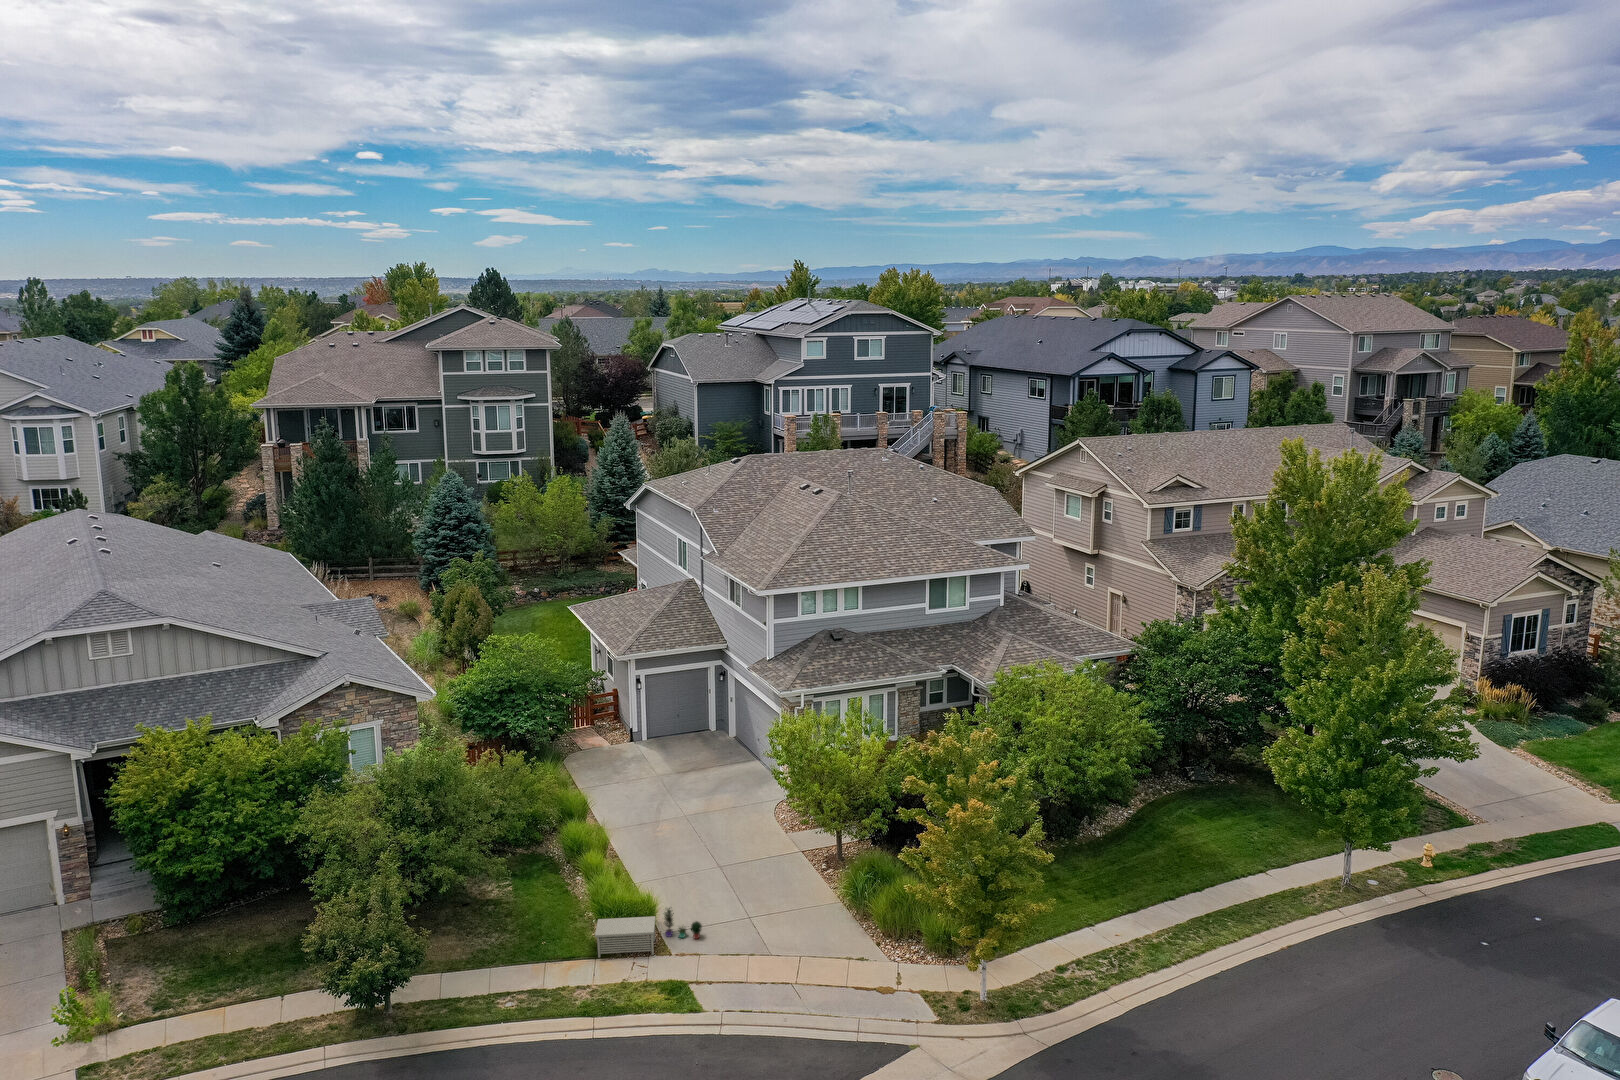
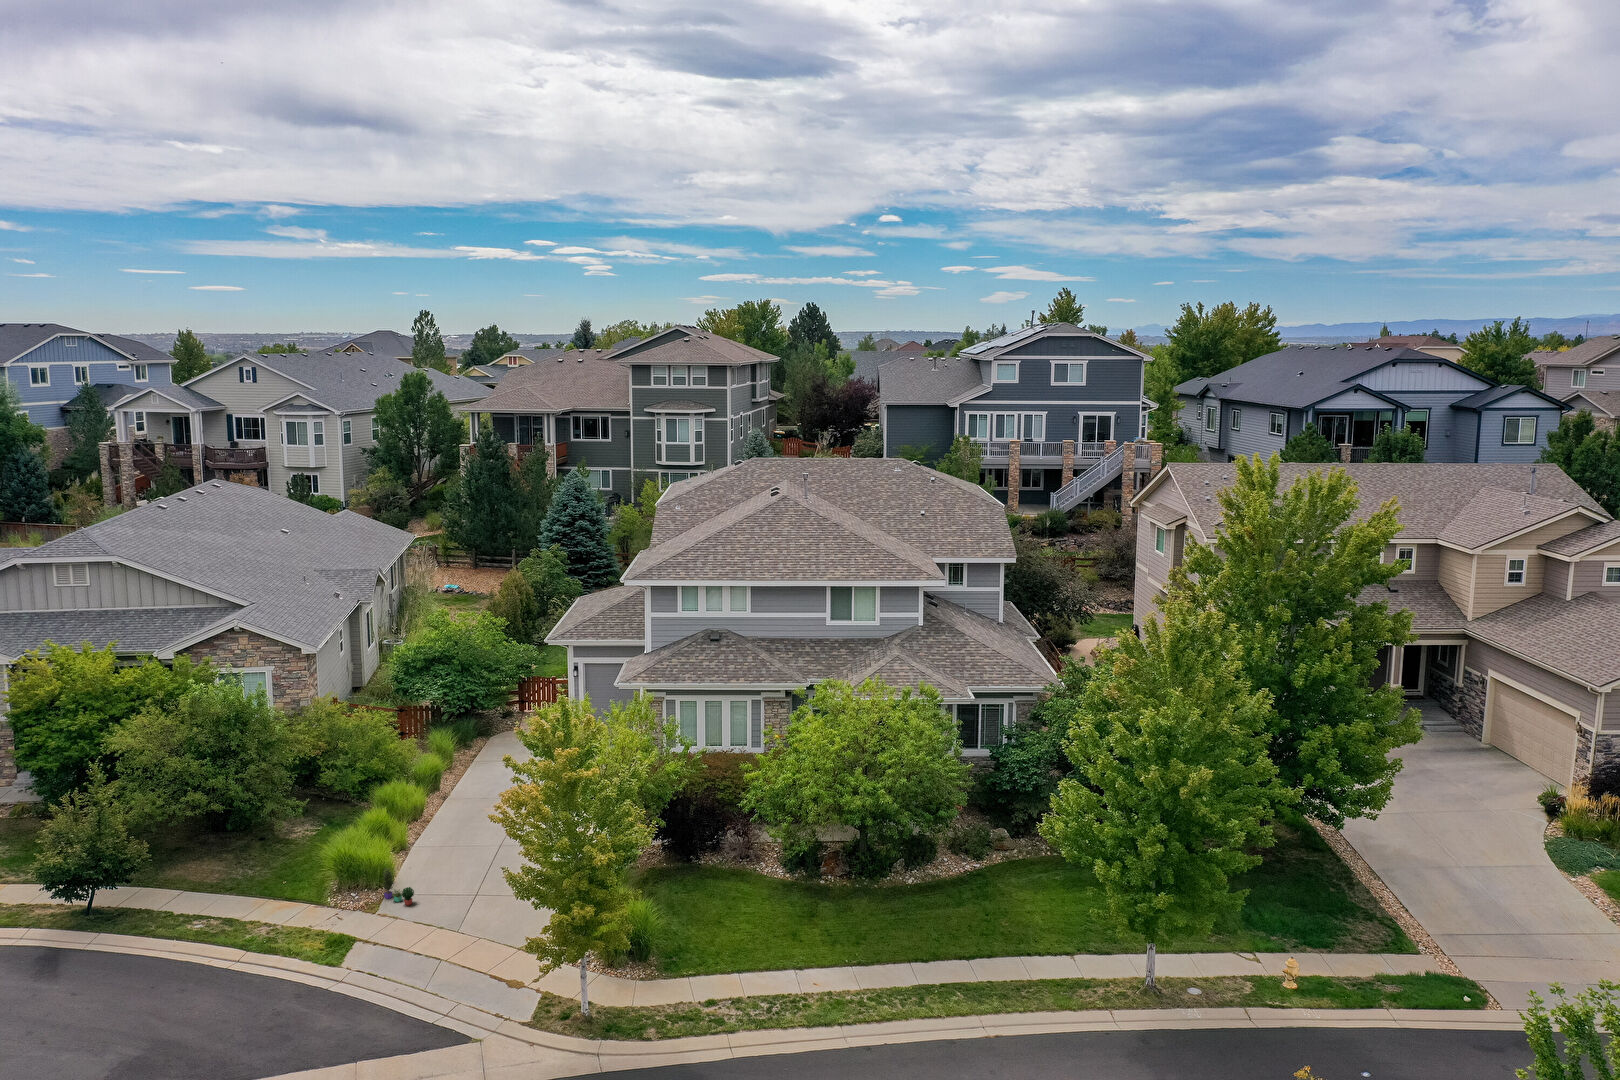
storage bench: present [595,916,655,958] -> none [304,868,373,911]

